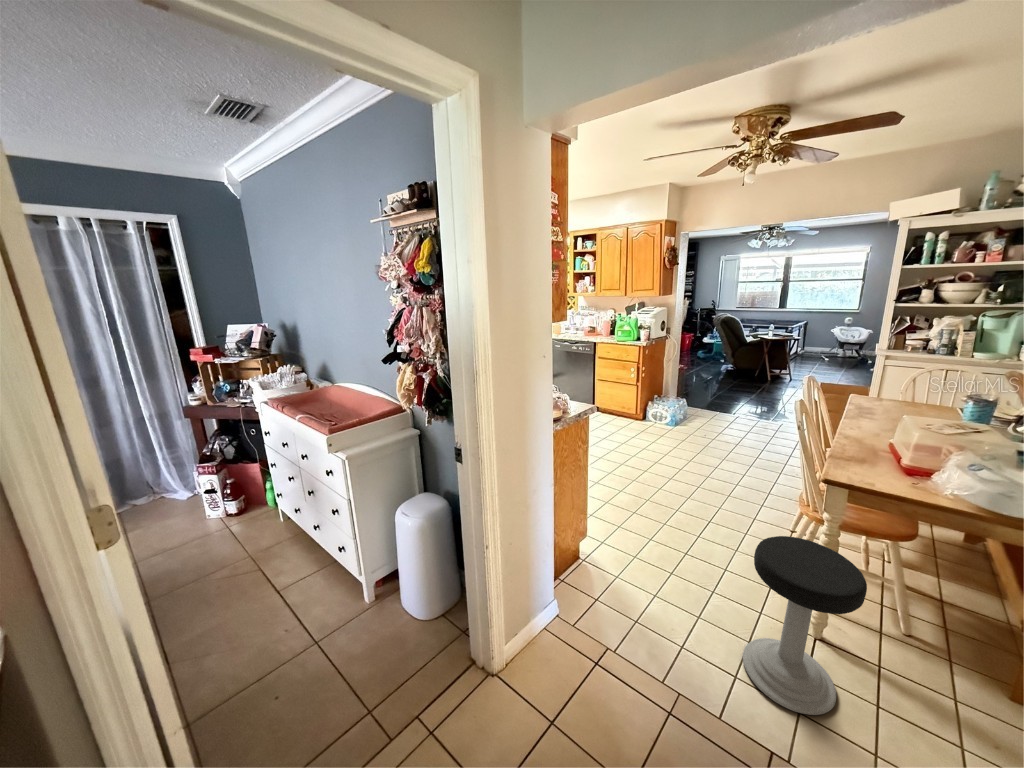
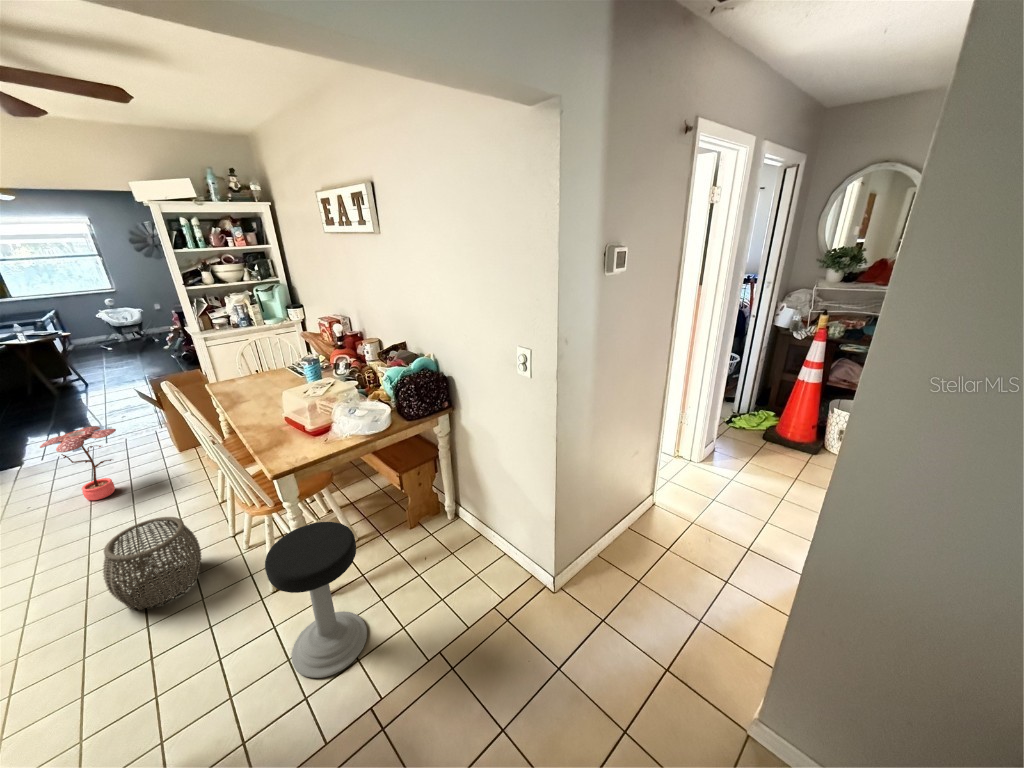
potted plant: none [723,398,768,452] -> present [40,426,116,500]
woven basket: none [692,468,758,536] -> present [103,517,201,609]

